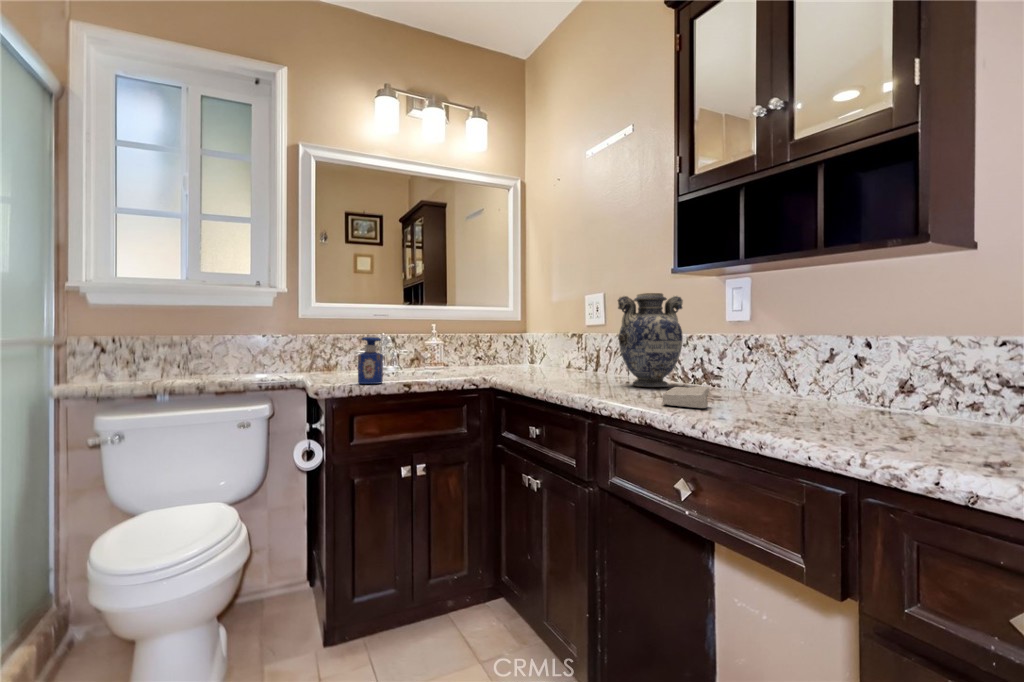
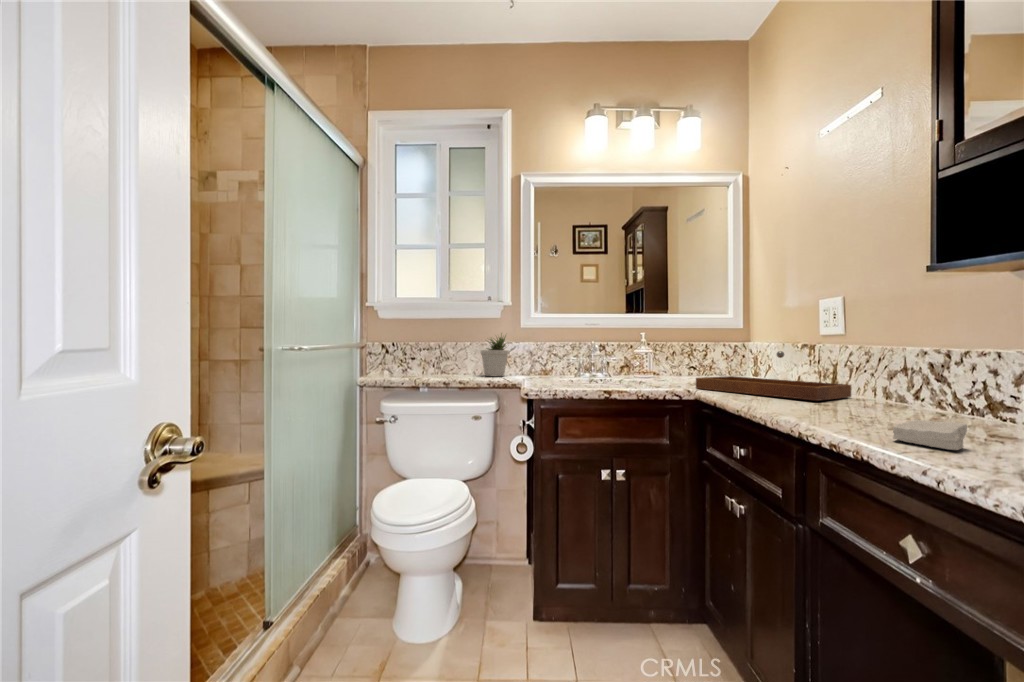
decorative vase: present [618,293,683,387] -> none [849,298,953,416]
potted plant: none [248,322,285,375] -> present [481,334,508,376]
perfume bottle: present [358,336,383,384] -> none [562,346,585,390]
tray: none [490,339,612,381] -> present [696,351,851,401]

